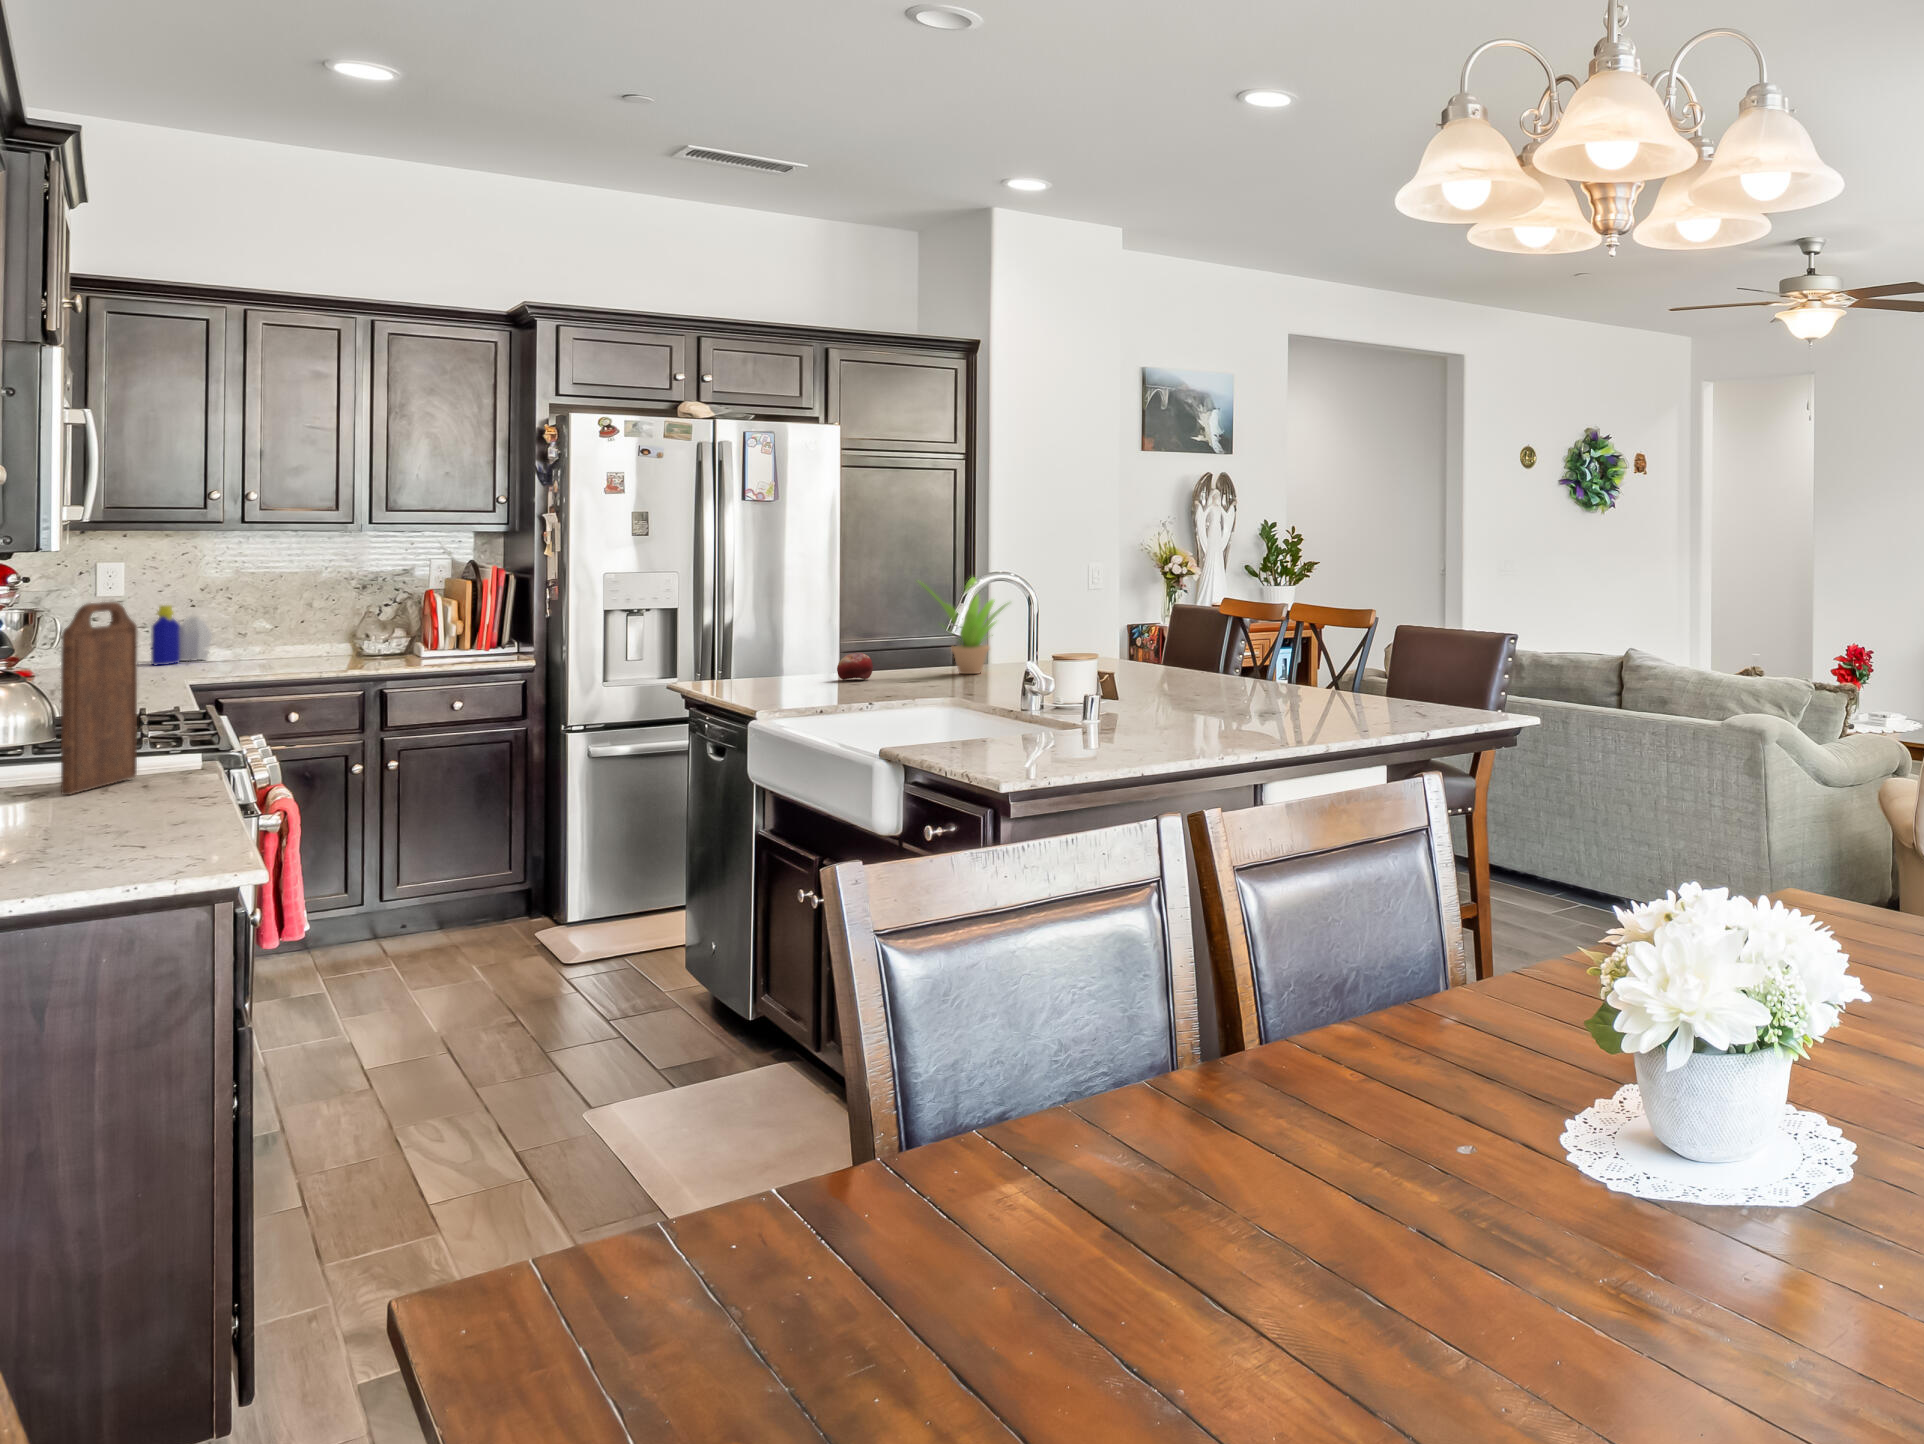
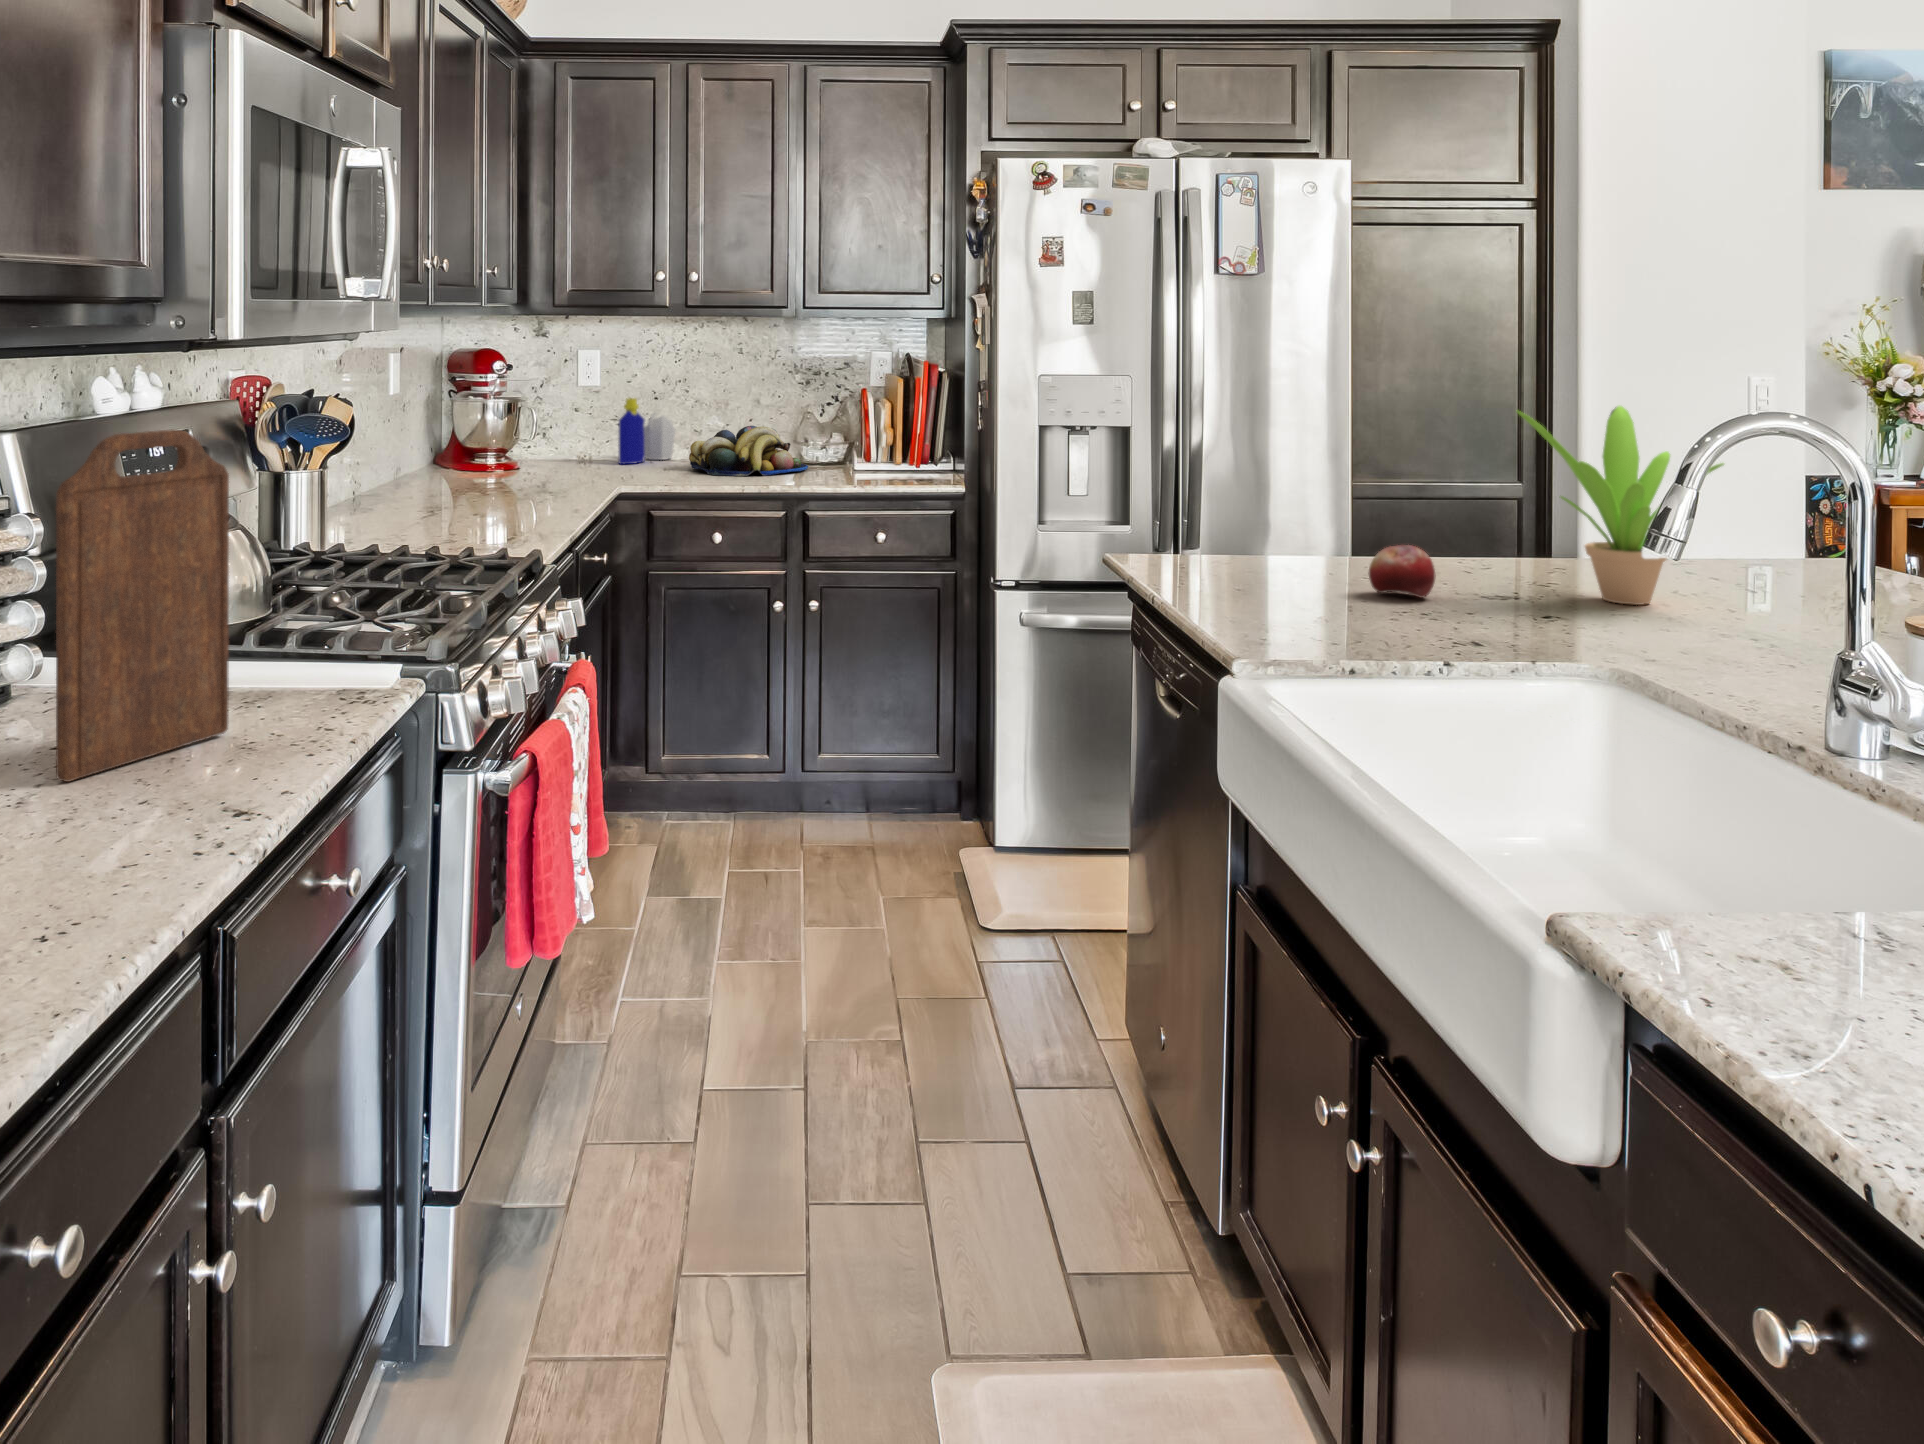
fruit bowl: none [244,624,374,666] -> present [689,426,808,476]

